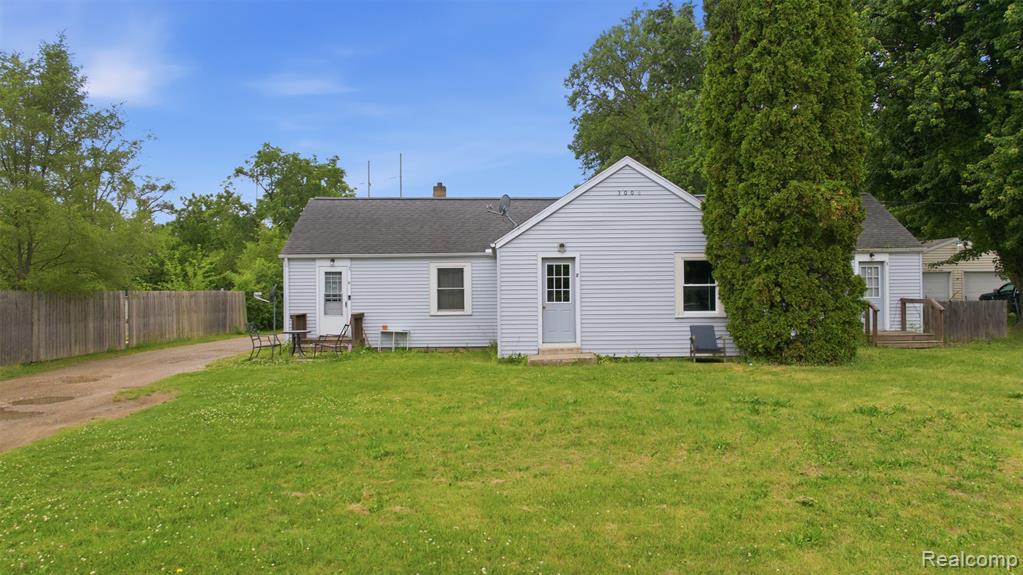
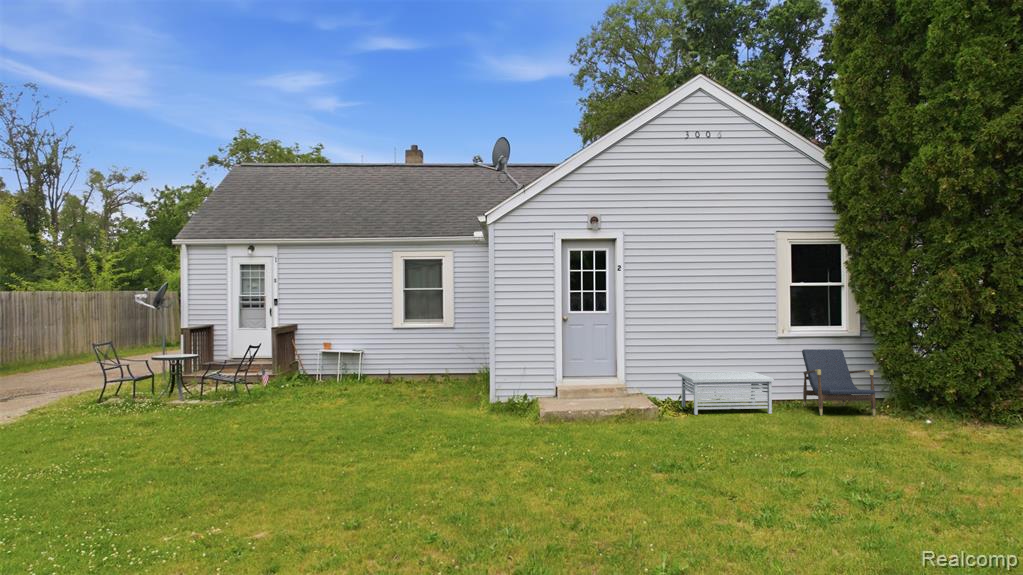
storage bench: none [614,339,668,363] -> present [678,372,774,415]

